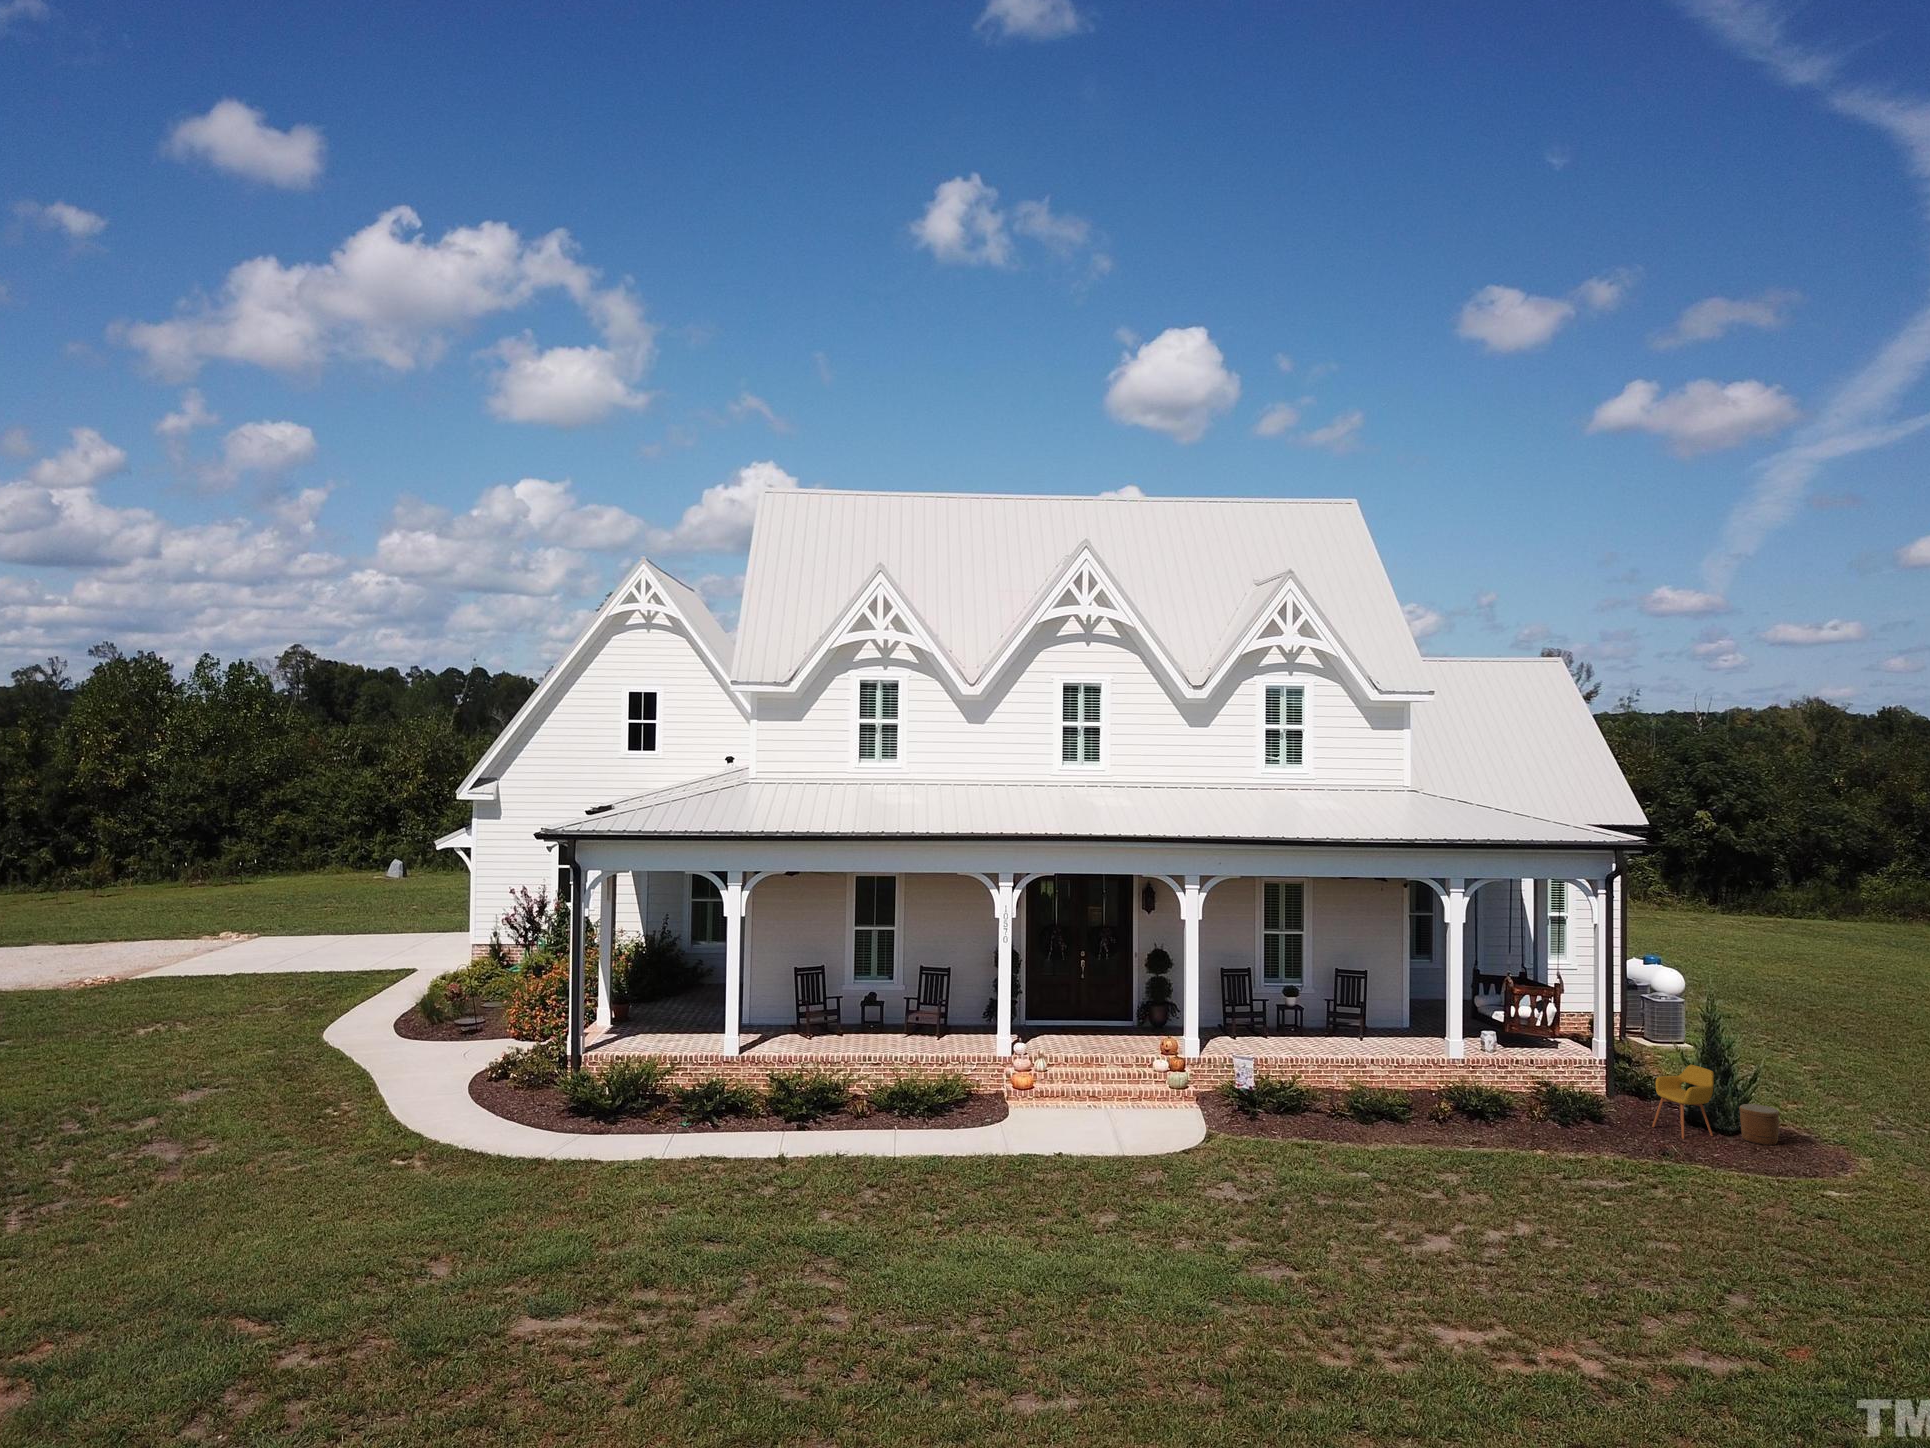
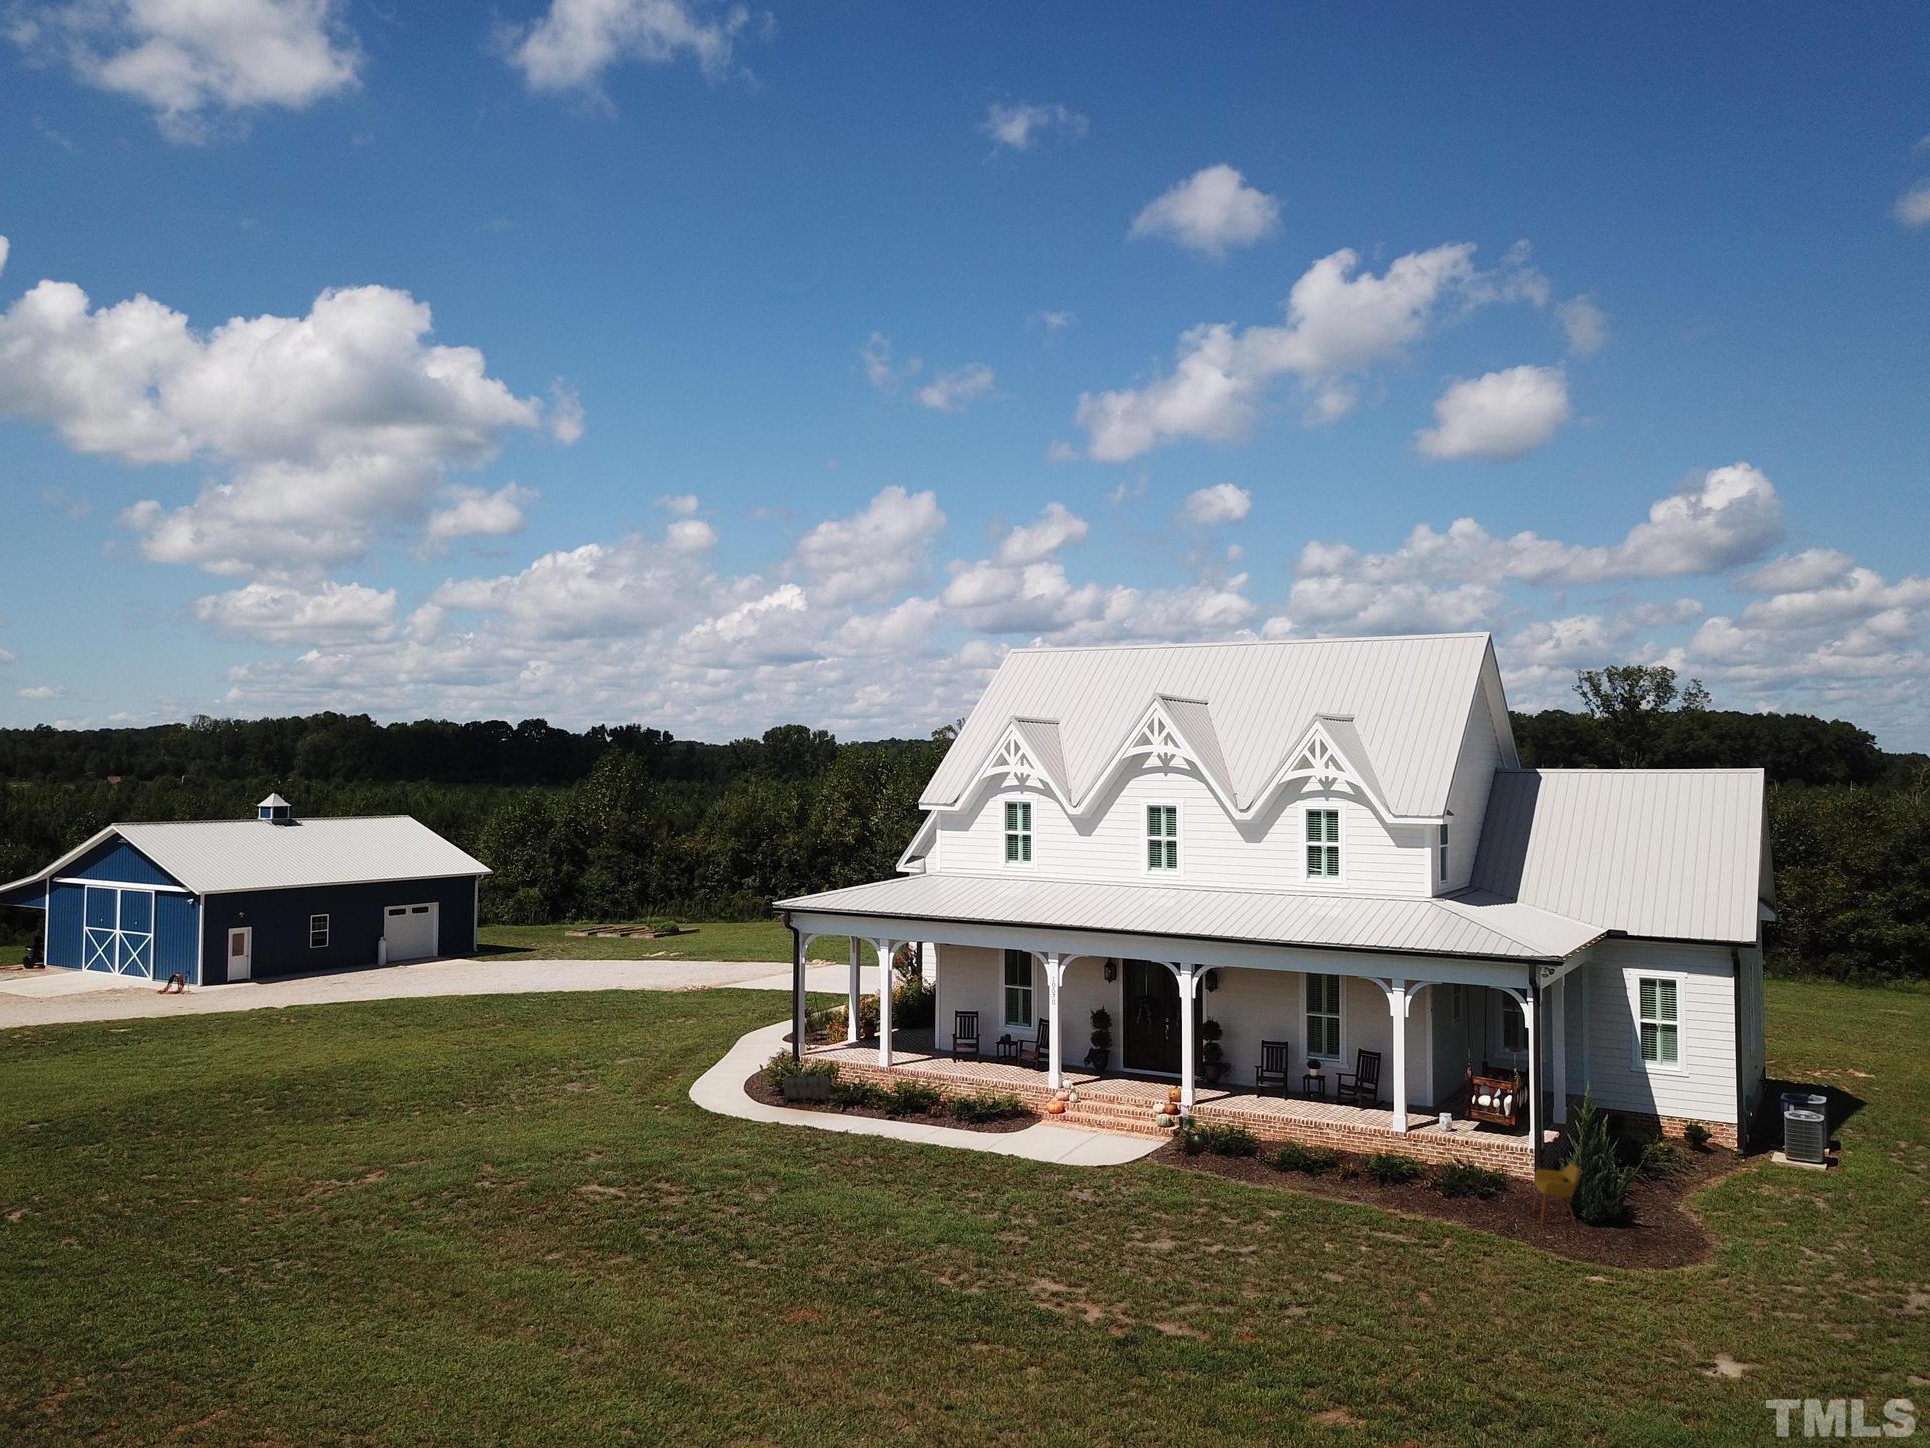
potted tree: none [1226,1061,1259,1118] -> present [1178,1114,1203,1153]
bench: none [591,1082,676,1138] -> present [784,1076,830,1104]
woven basket: present [1739,1104,1779,1145] -> none [1597,1204,1632,1243]

